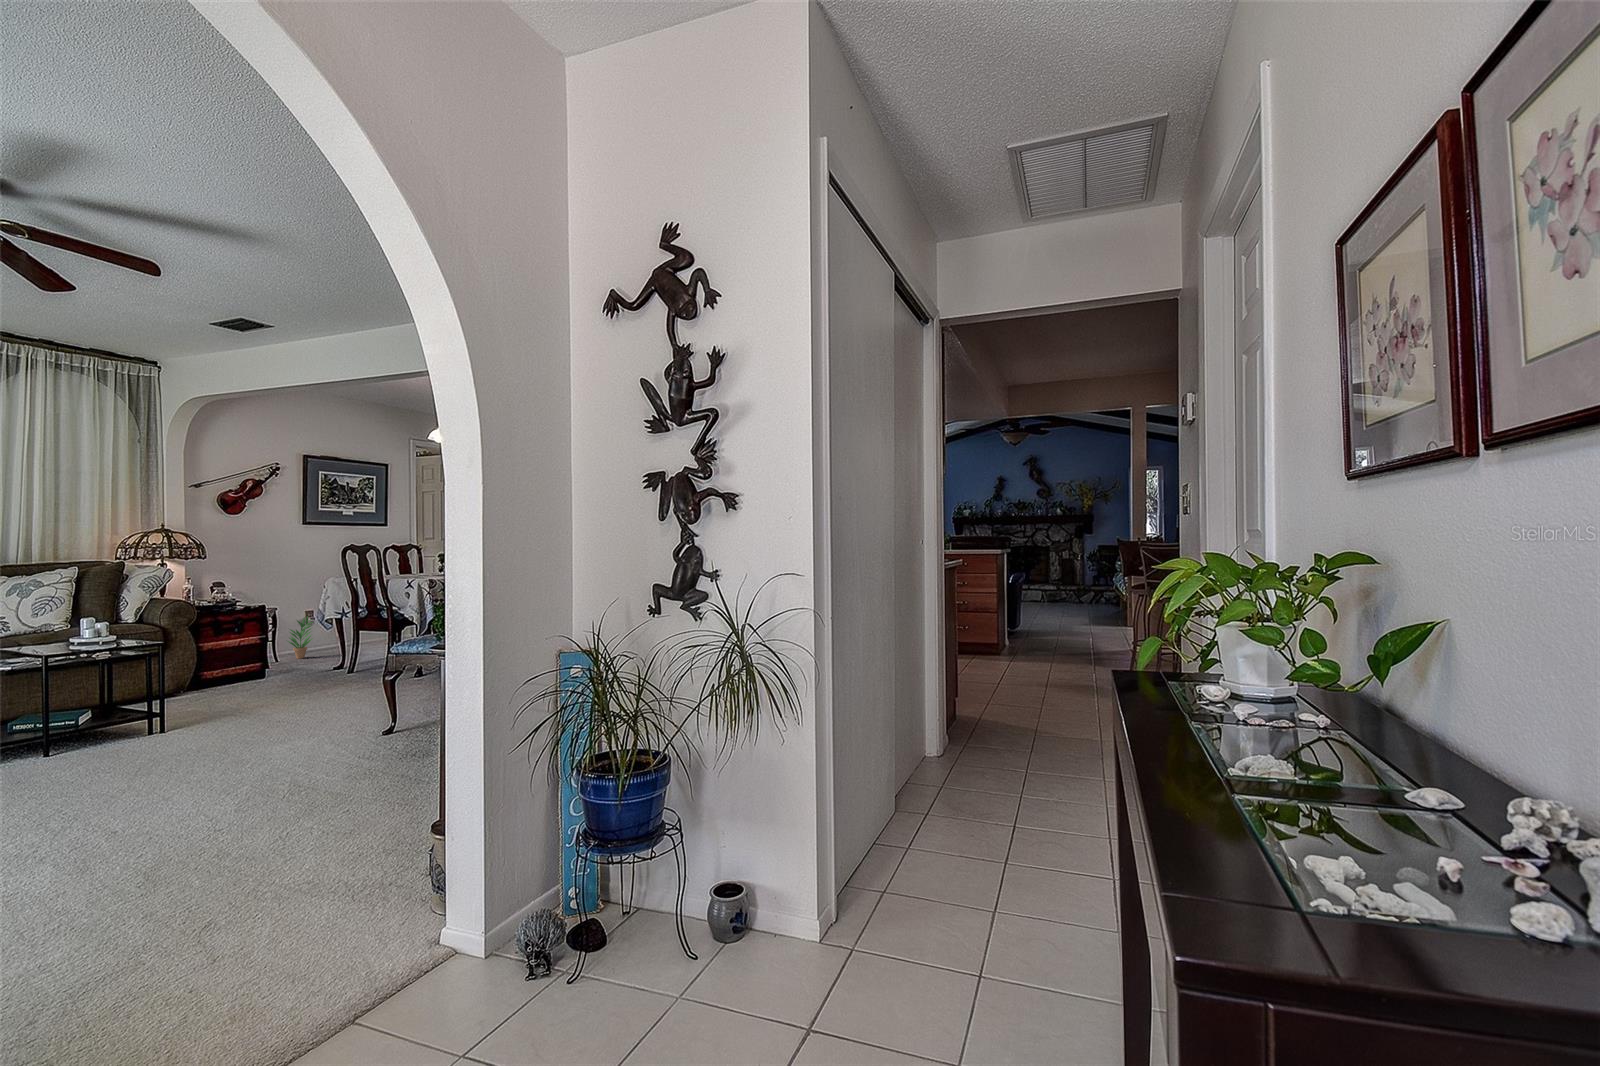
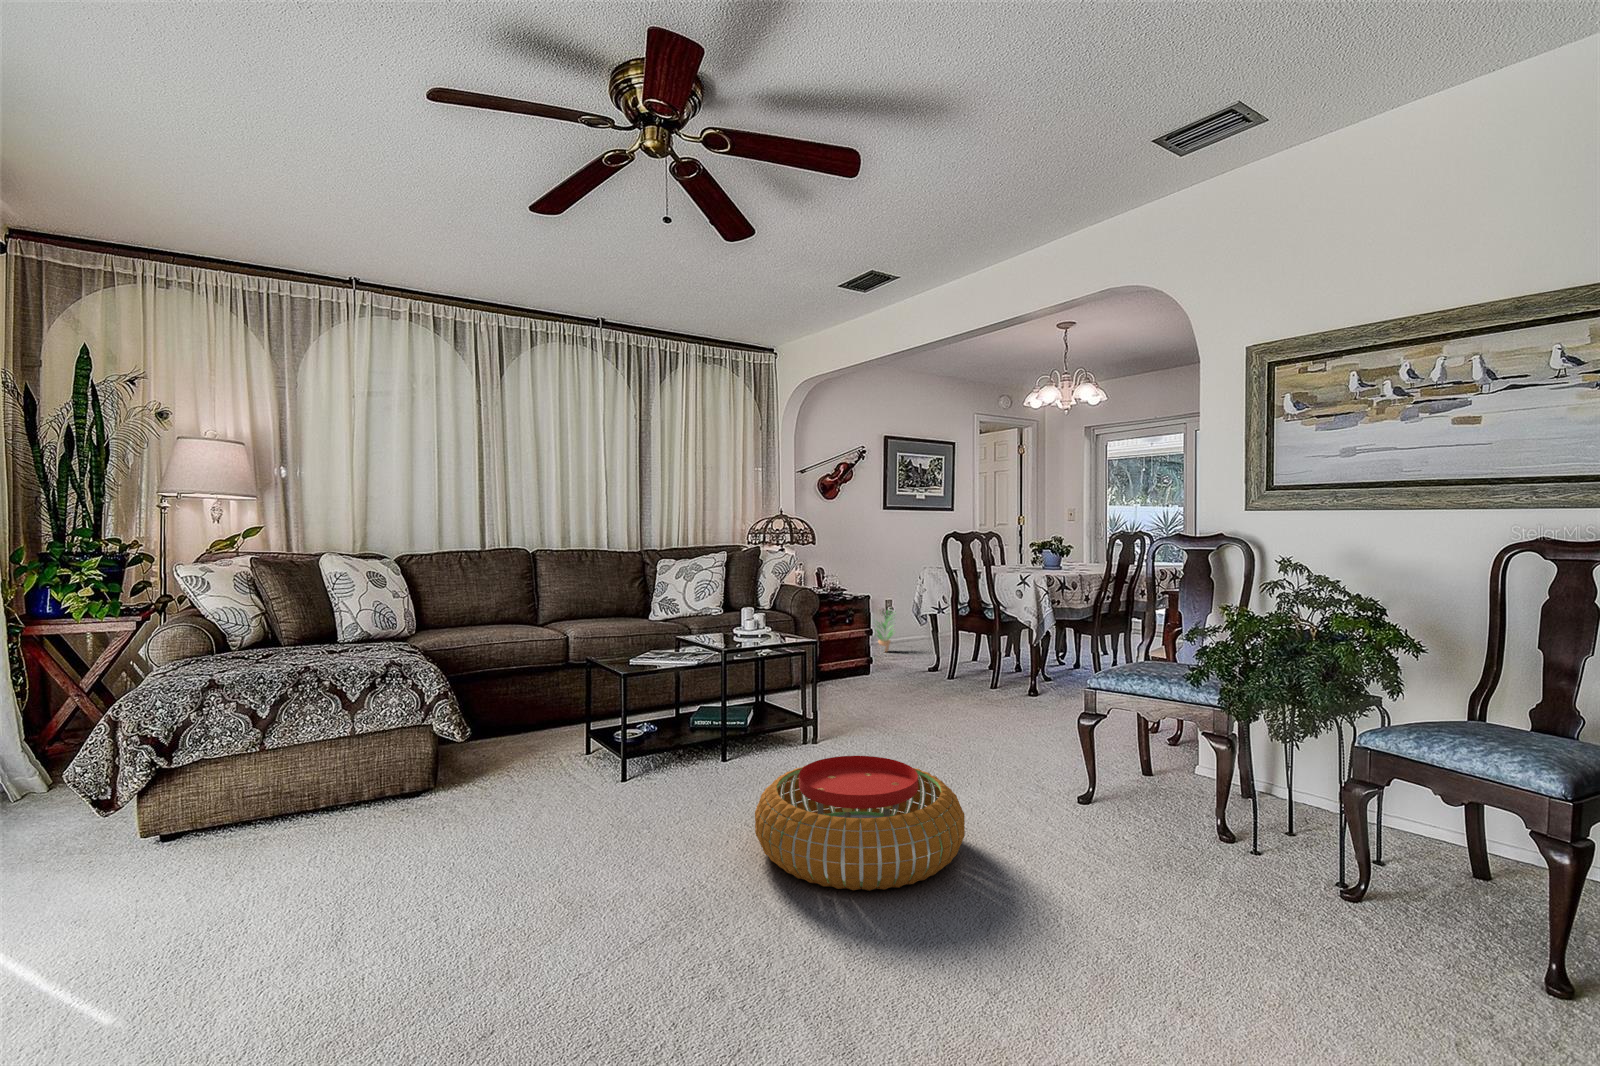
pouf: none [41,719,252,812] -> present [755,756,965,891]

